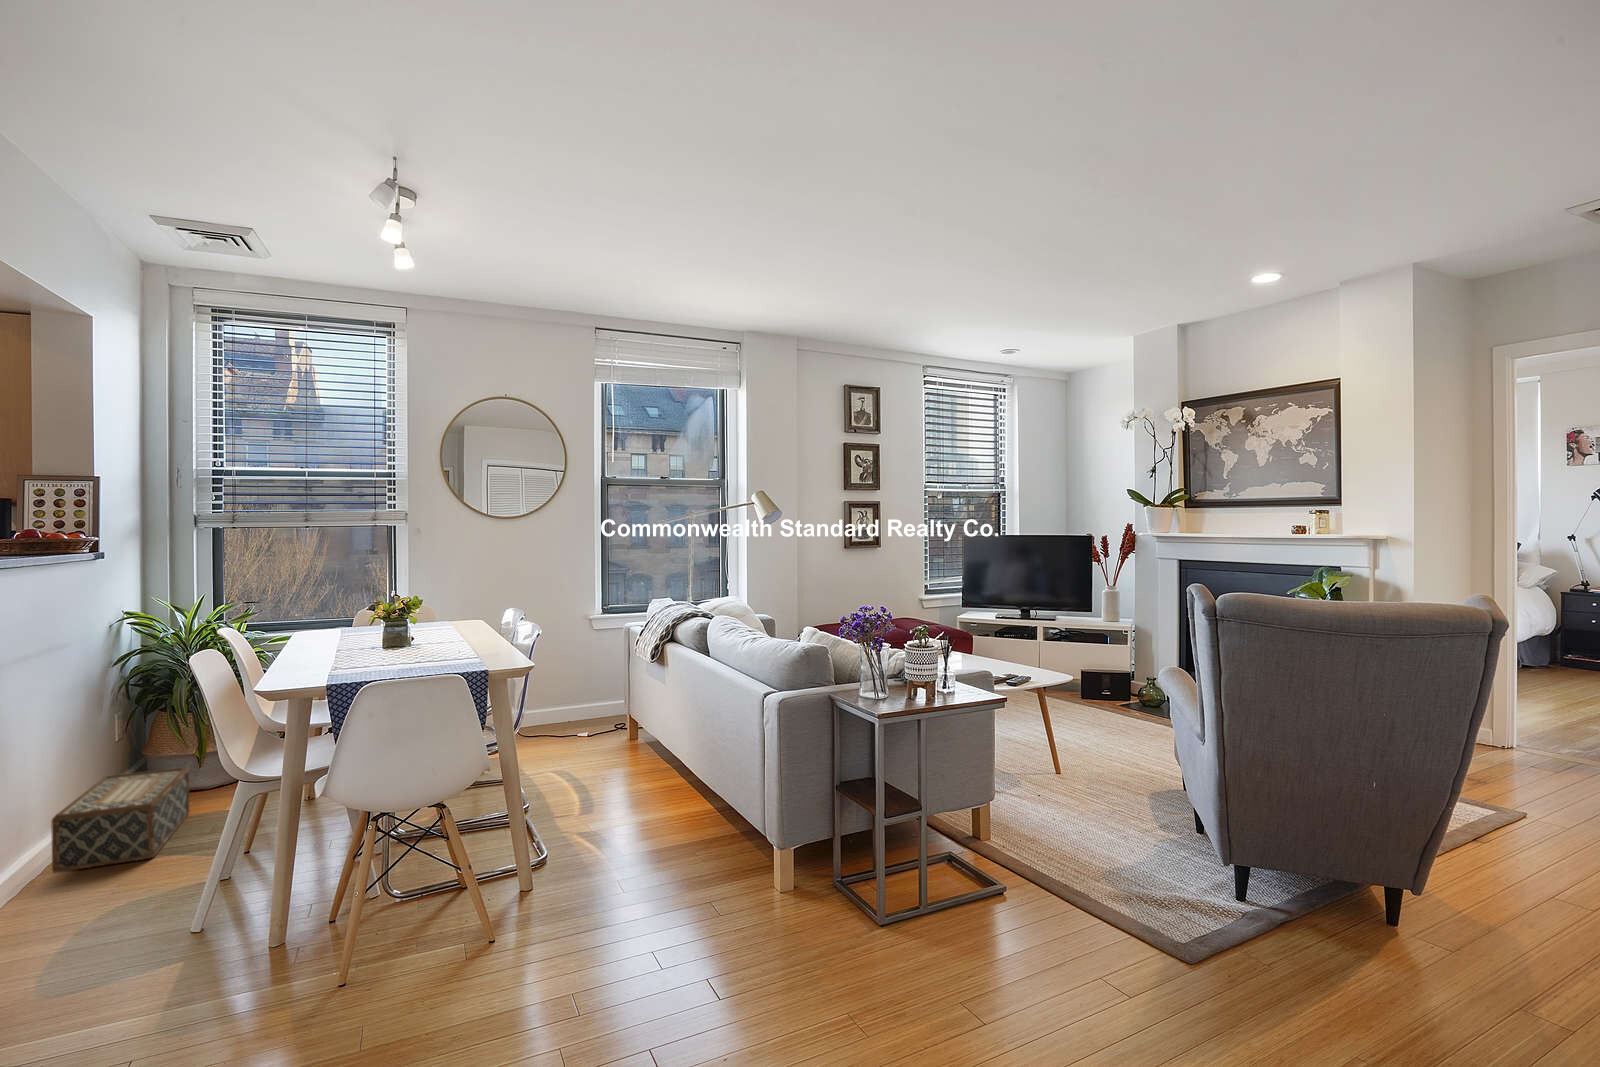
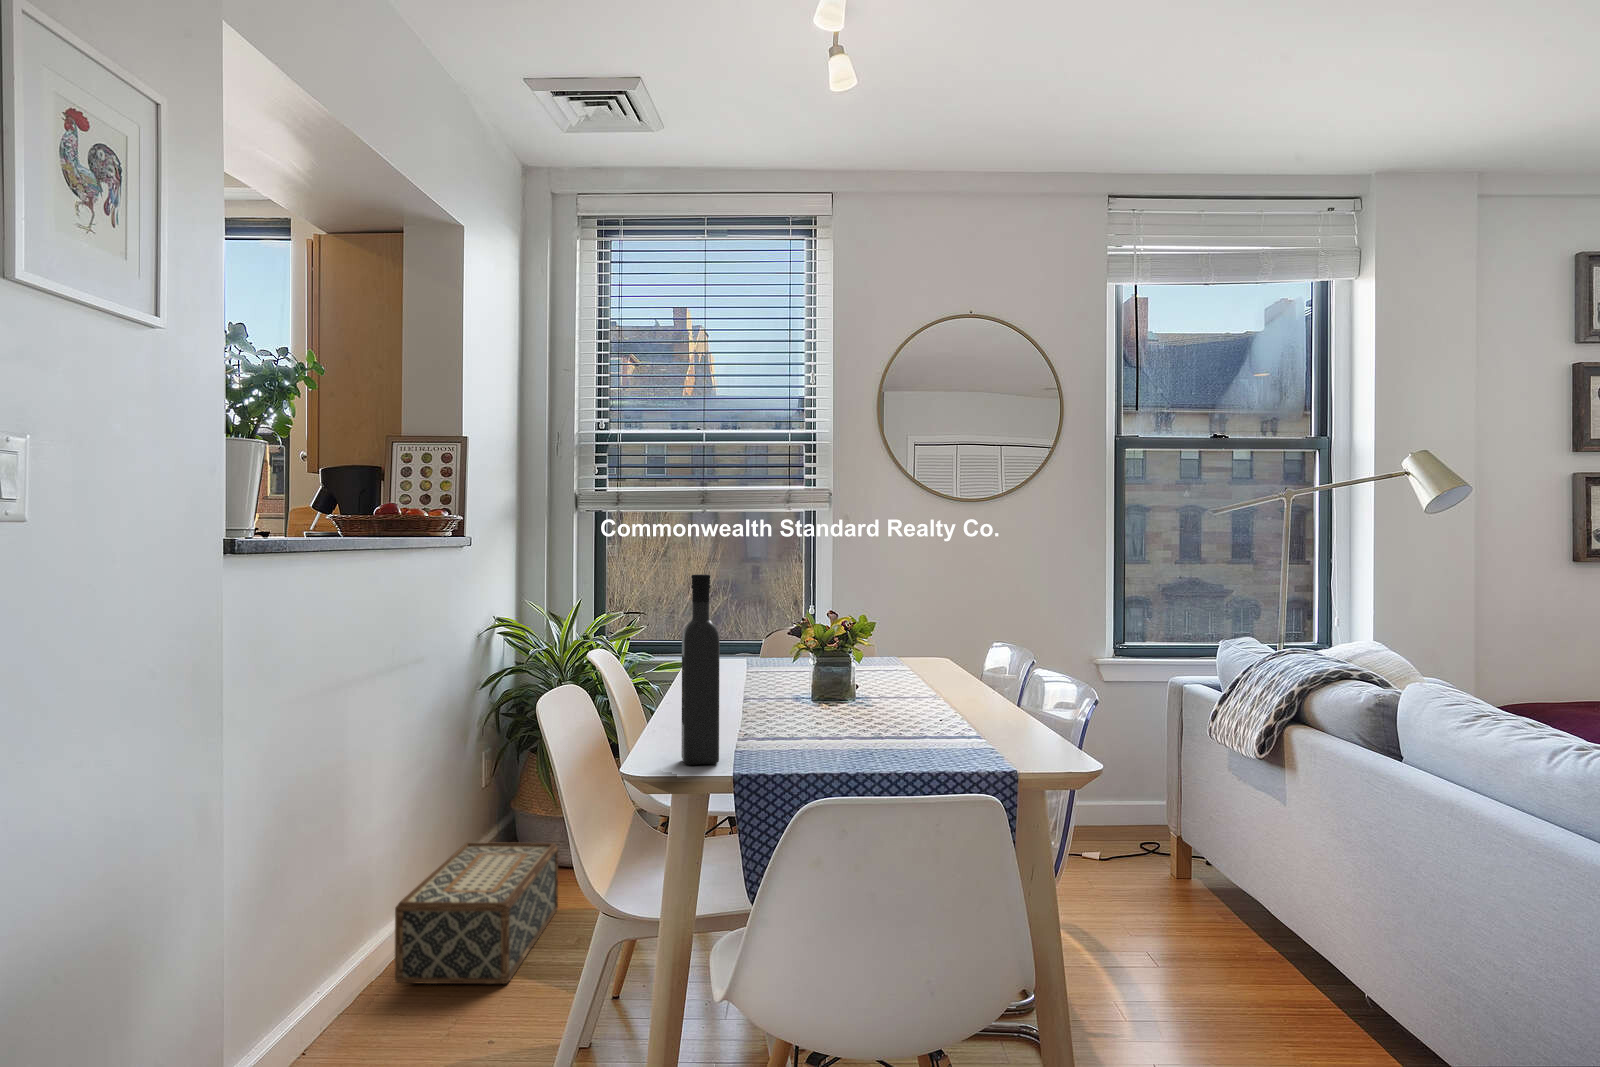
wine bottle: none [290,578,314,681] -> present [681,574,720,765]

